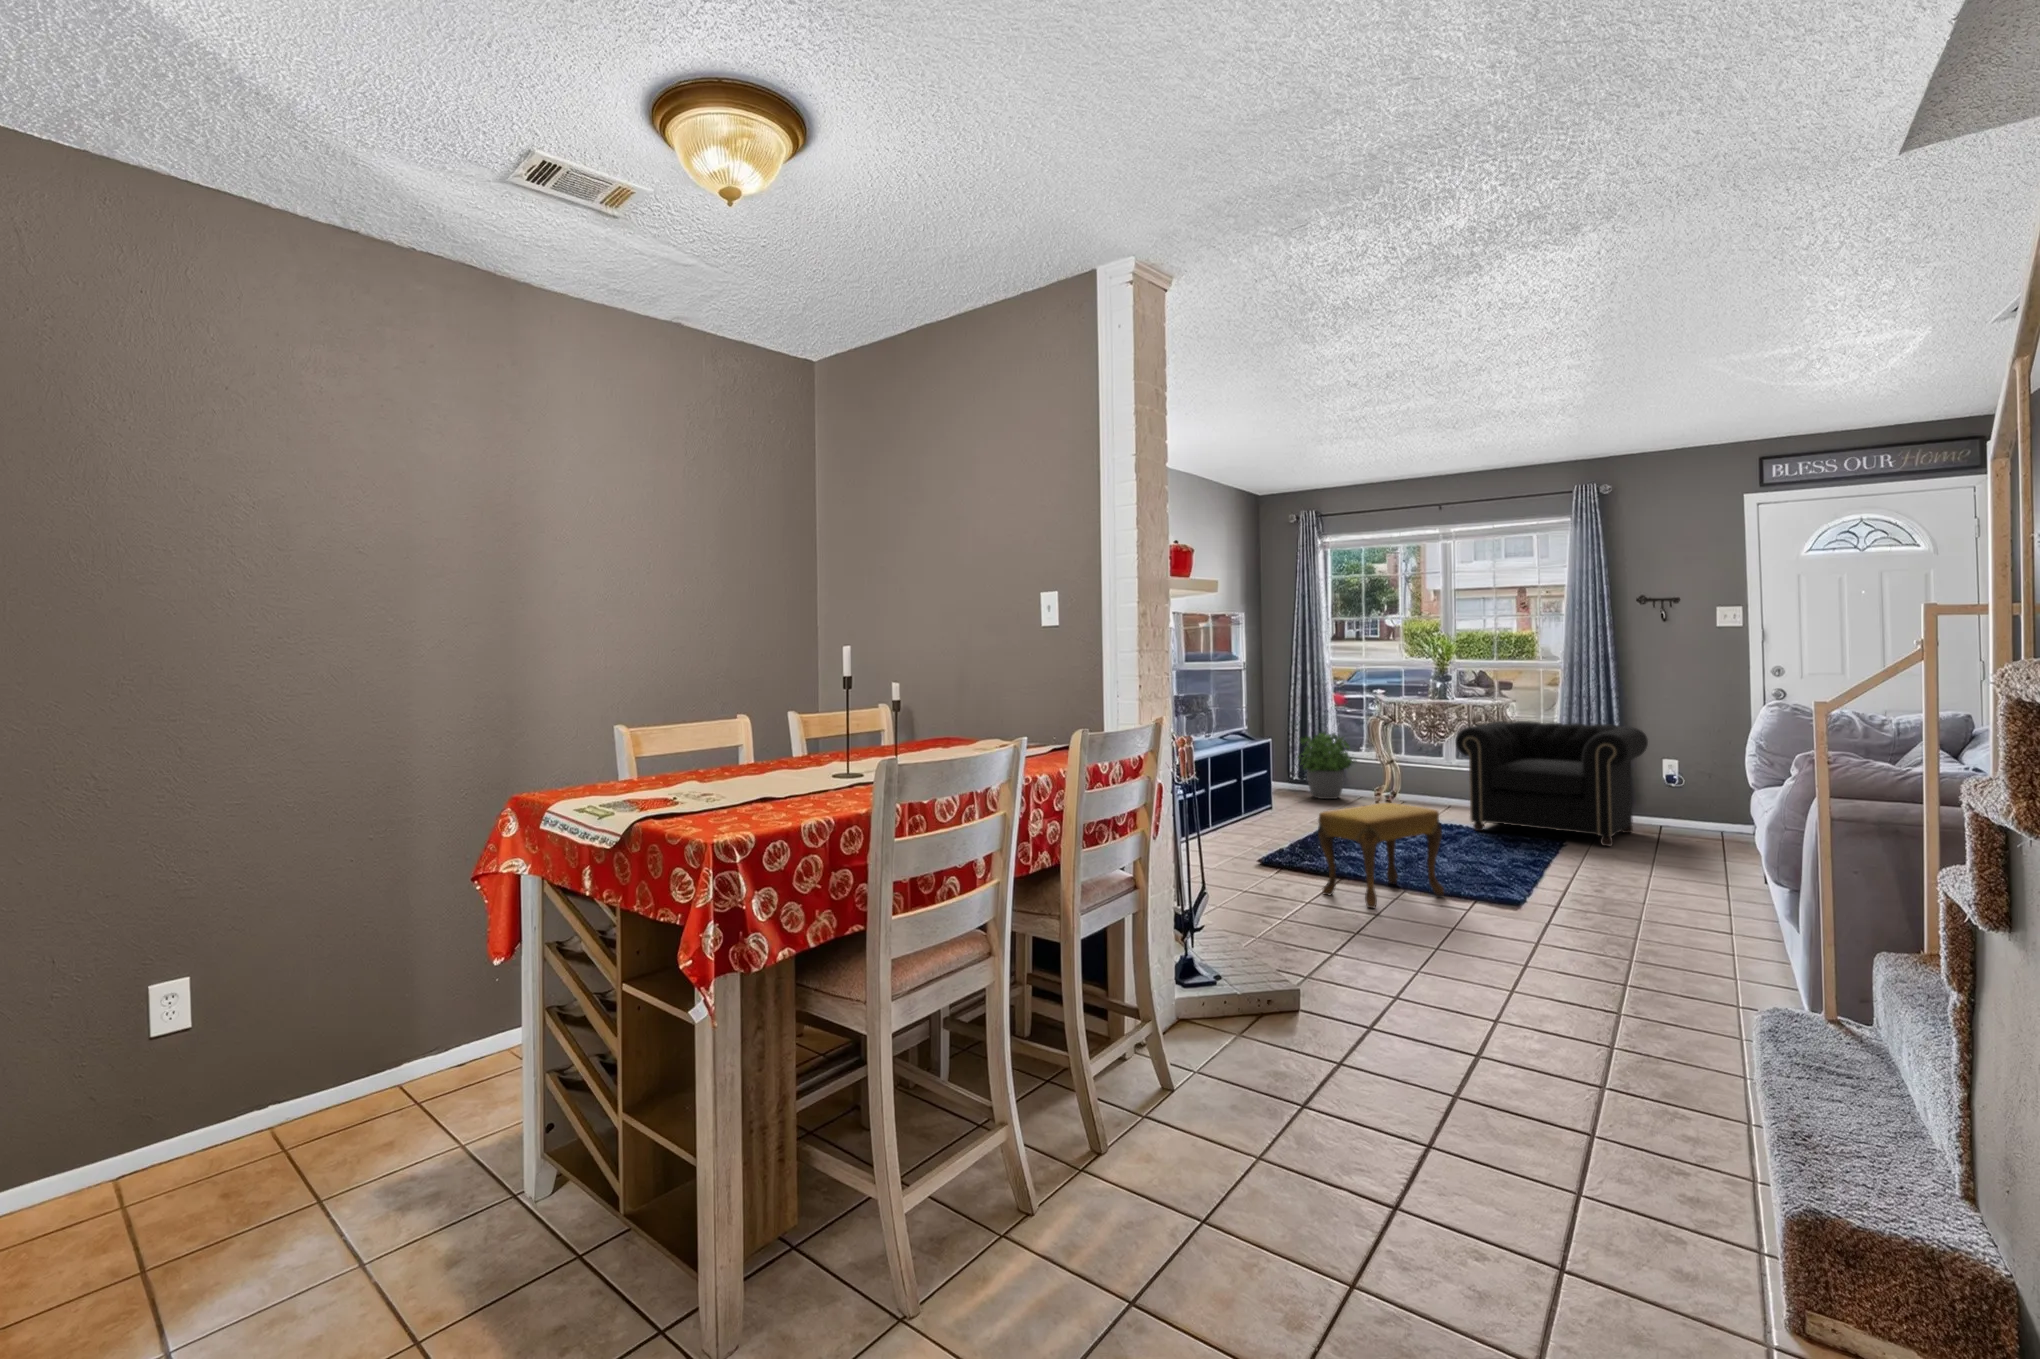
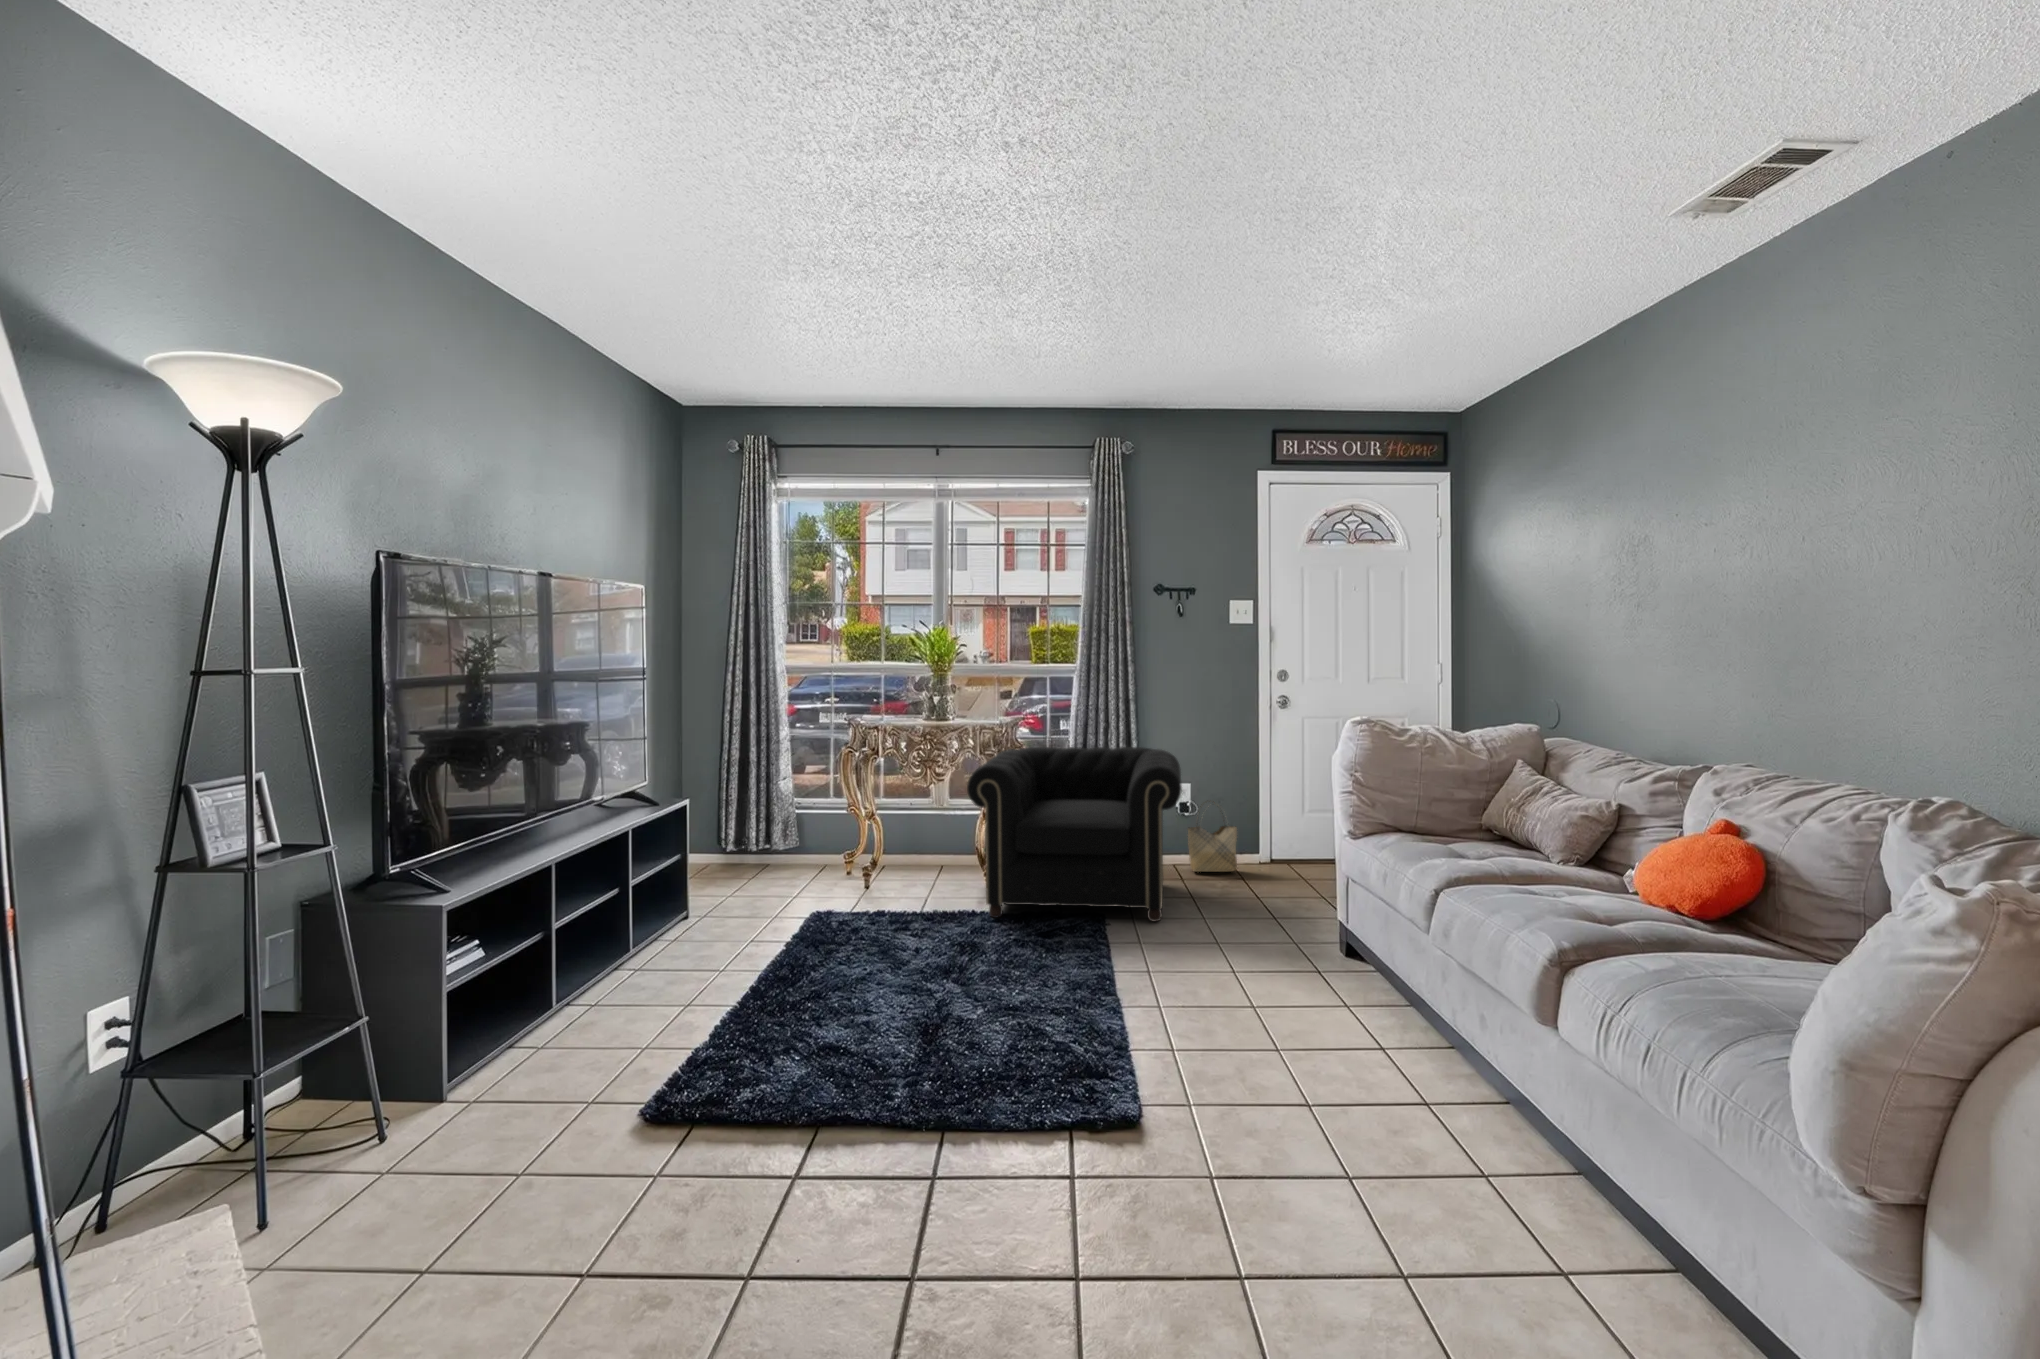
potted plant: present [1298,732,1356,799] -> none [731,773,821,878]
woven basket: none [1668,774,1721,834] -> present [1188,805,1237,872]
footstool: present [1318,803,1444,908] -> none [765,969,1020,1293]

